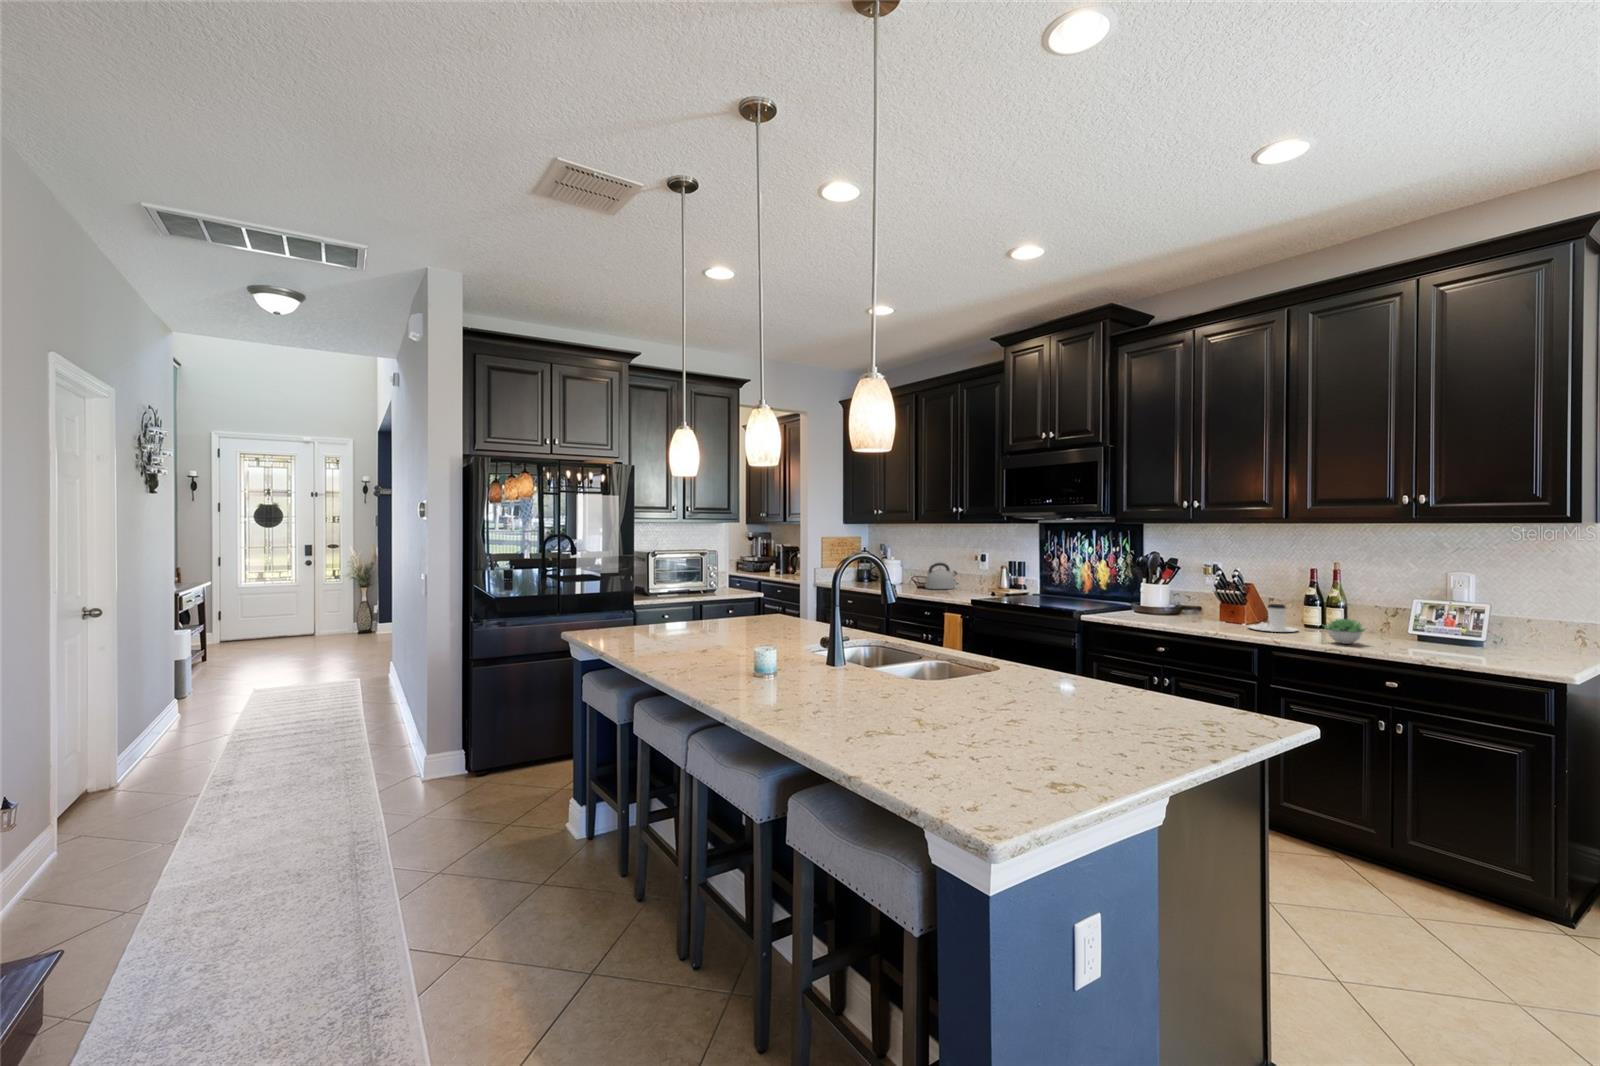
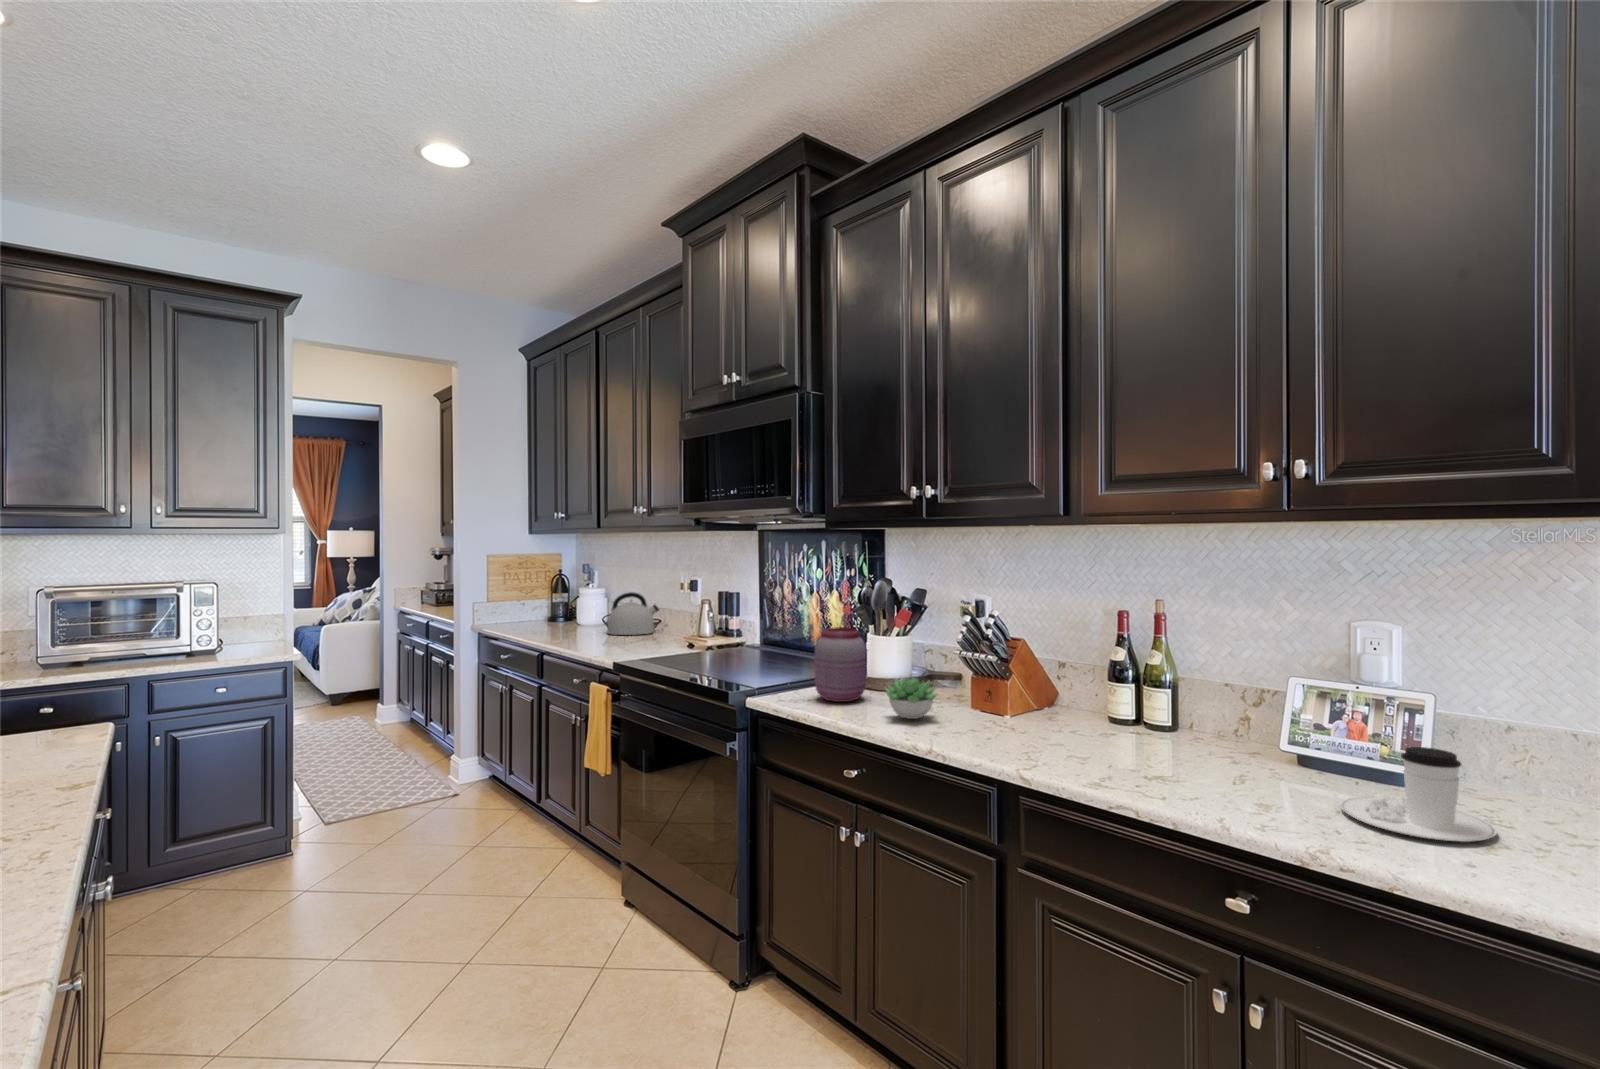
jar: none [1125,579,1156,618] -> present [815,627,866,702]
coffee cup: present [1248,604,1298,632] -> present [1340,747,1497,842]
succulent plant: present [1324,619,1366,644] -> present [885,677,937,719]

